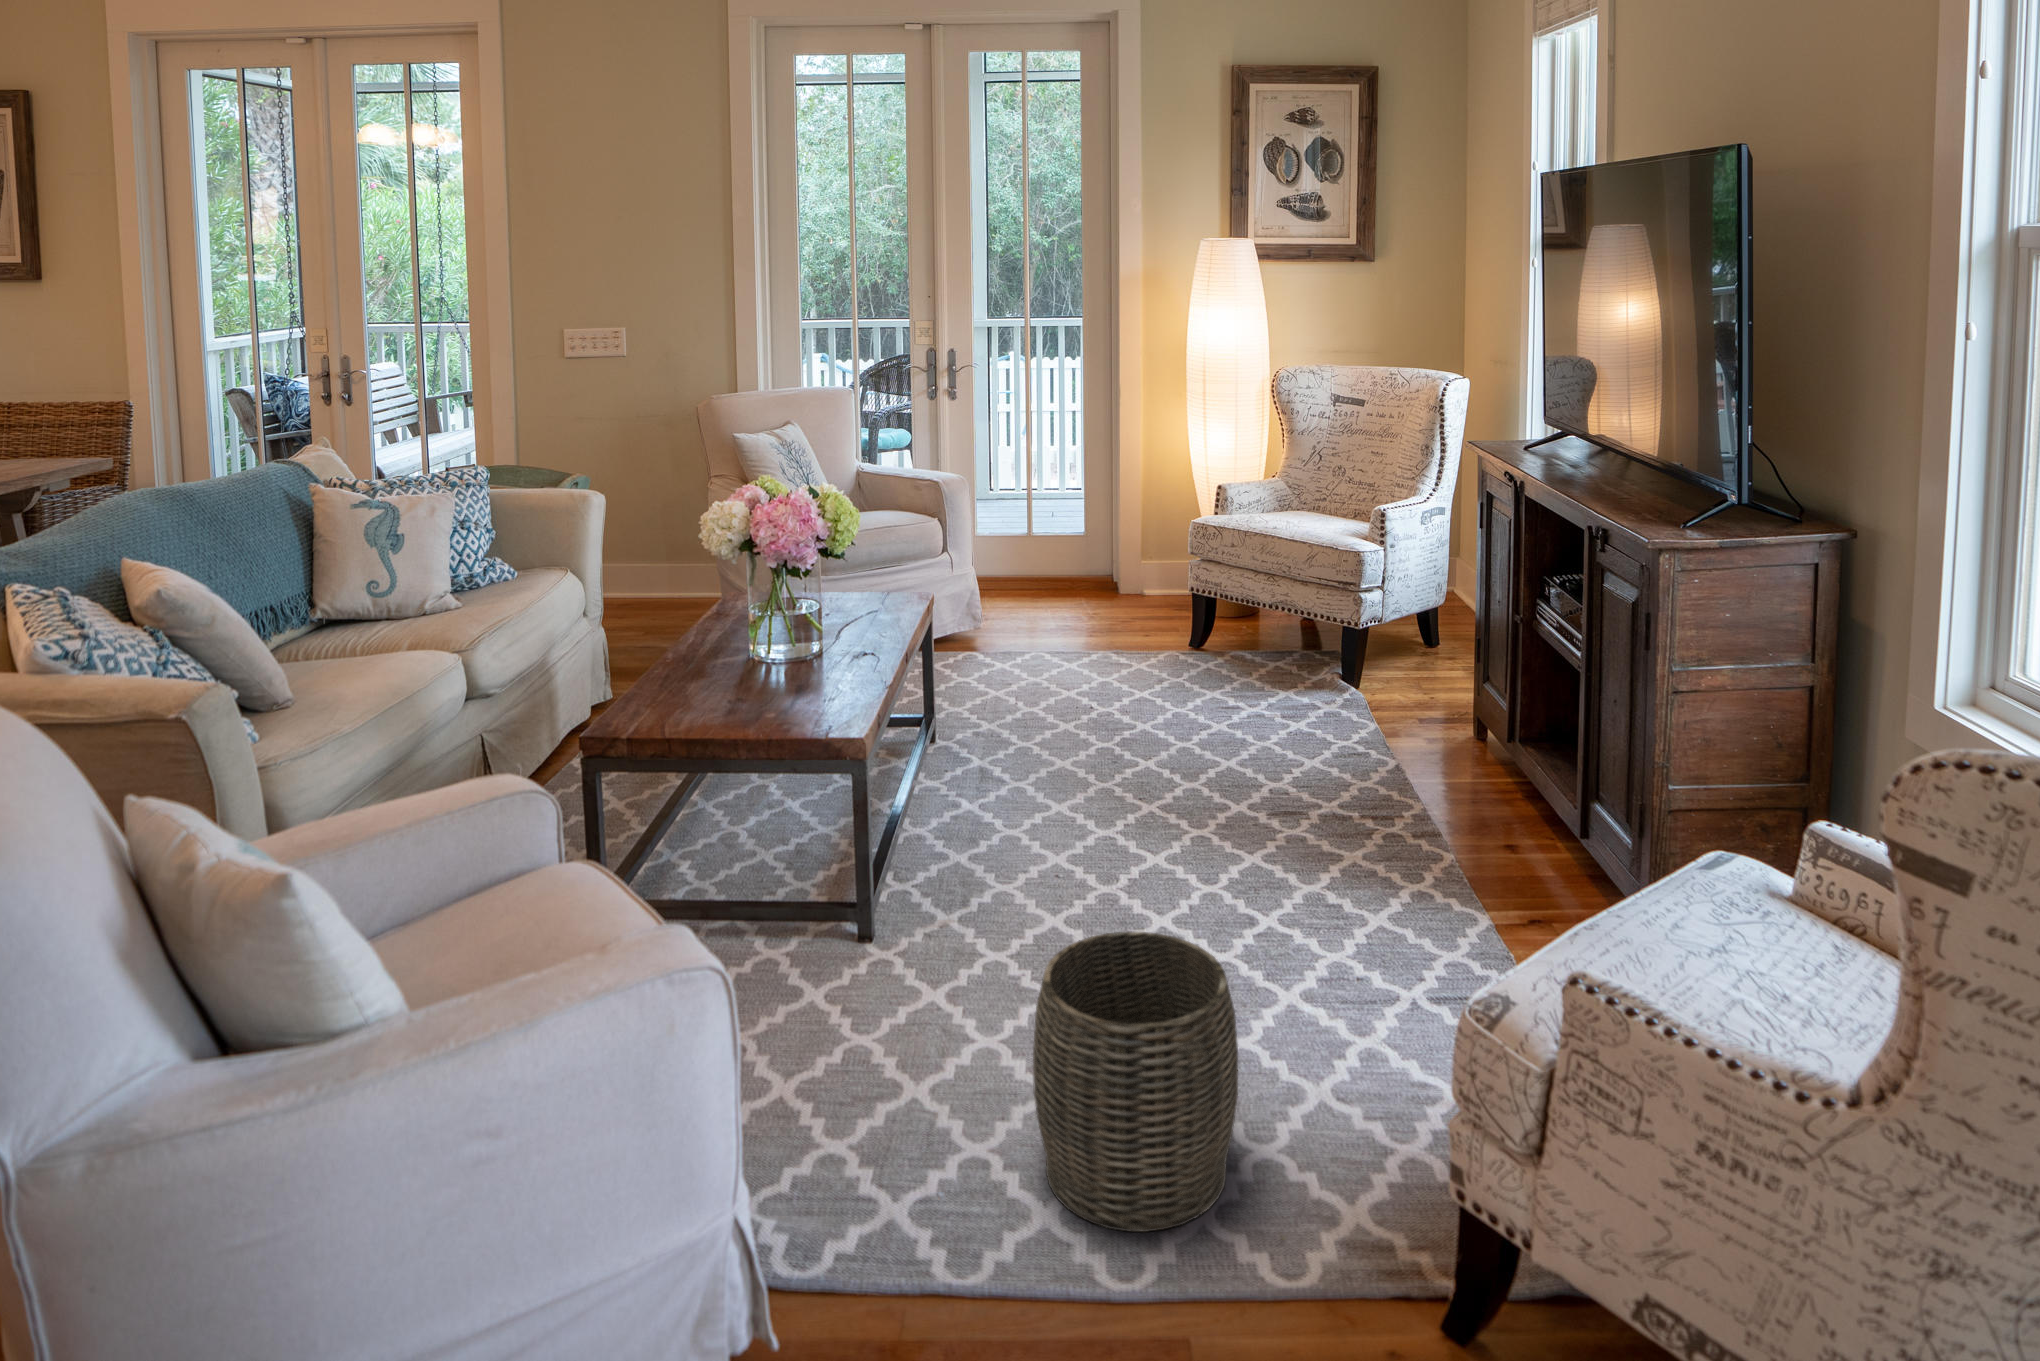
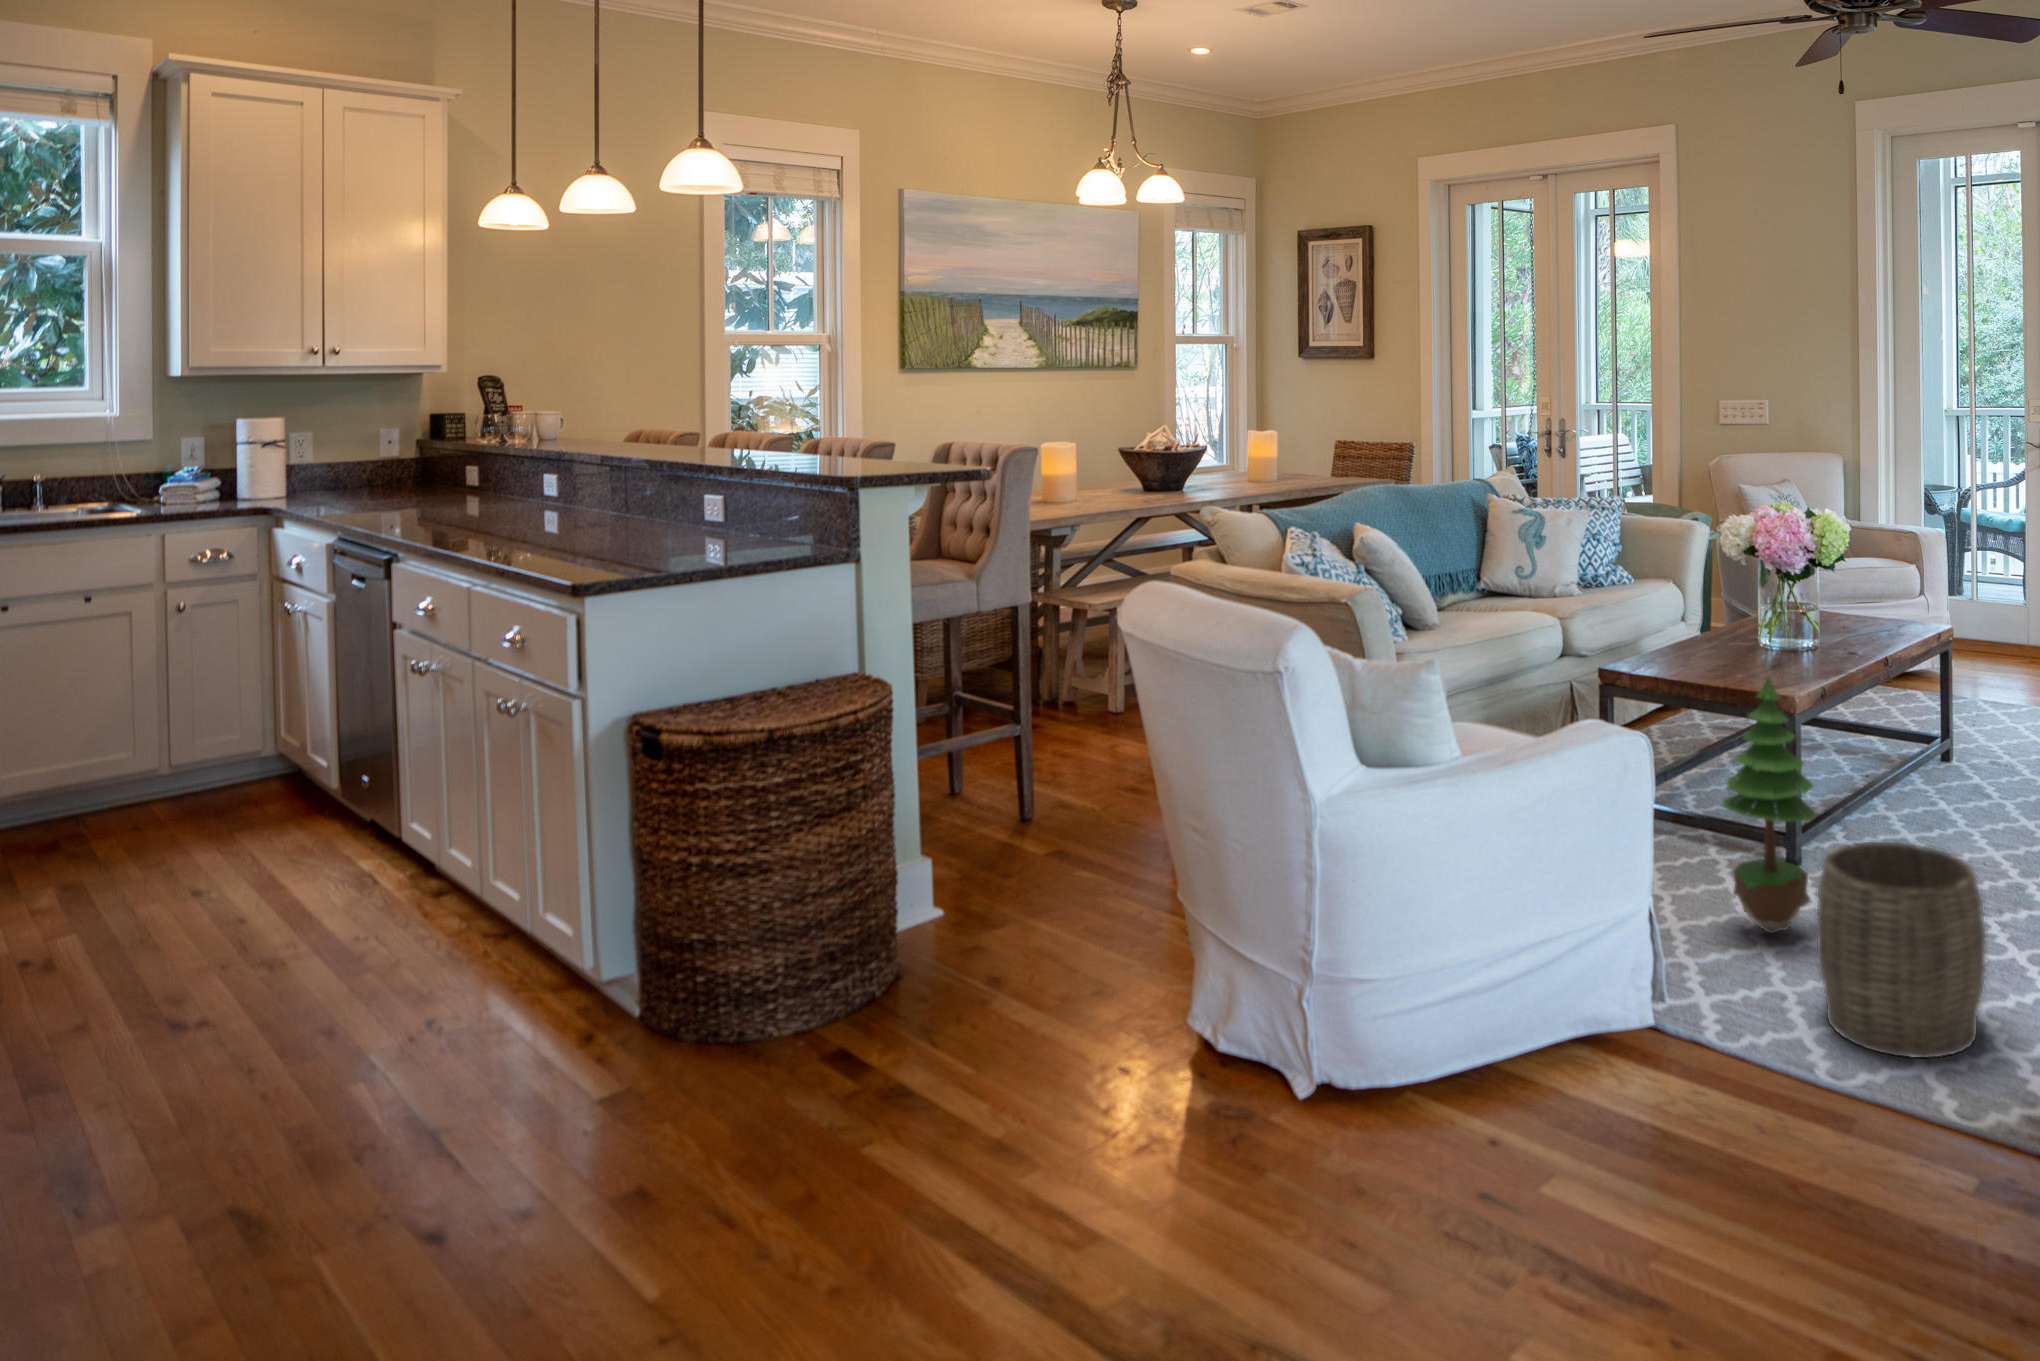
potted tree: none [840,739,962,1070] -> present [1723,676,1816,933]

